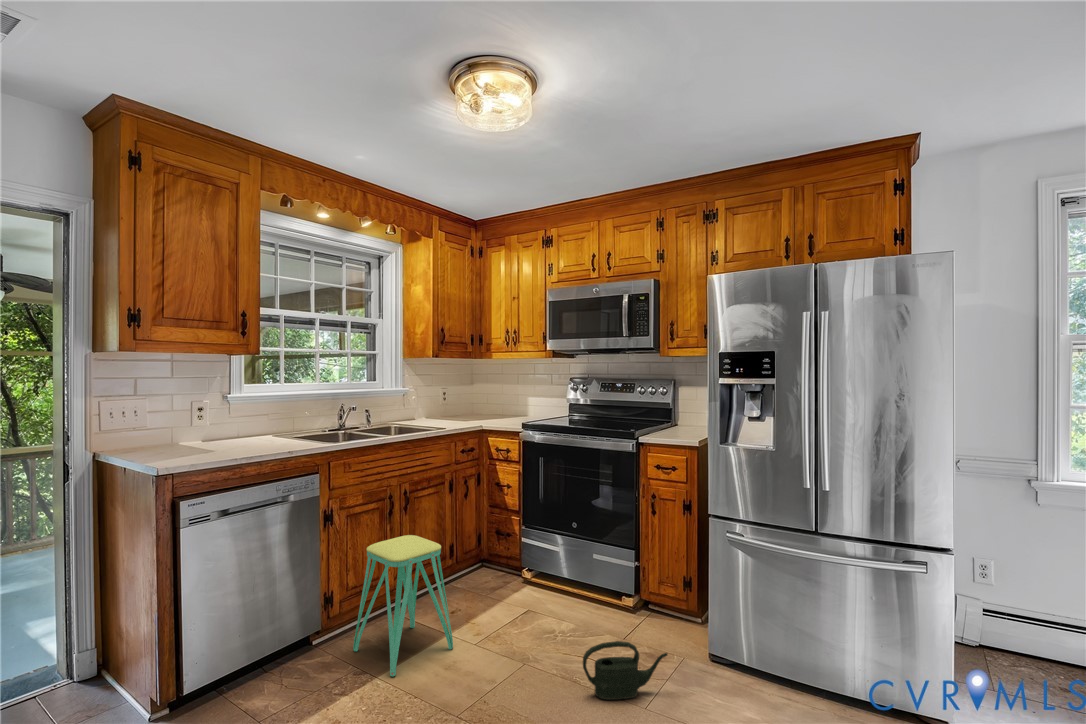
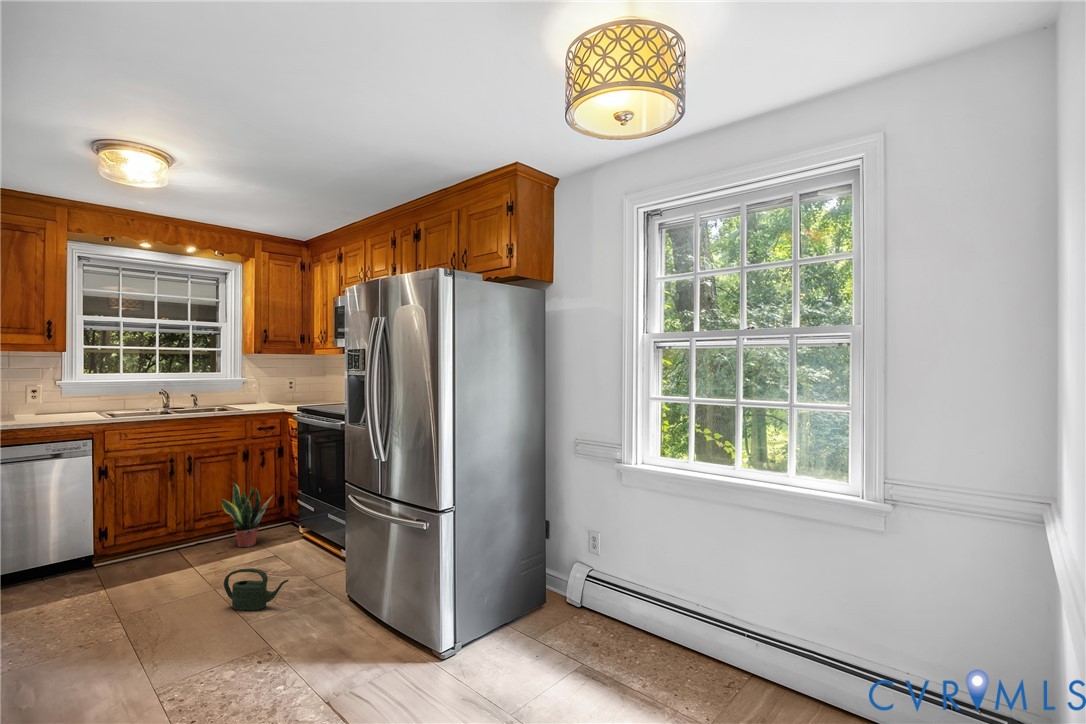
potted plant: none [452,520,505,604] -> present [222,483,270,547]
stool: present [353,535,453,676] -> none [112,488,182,586]

